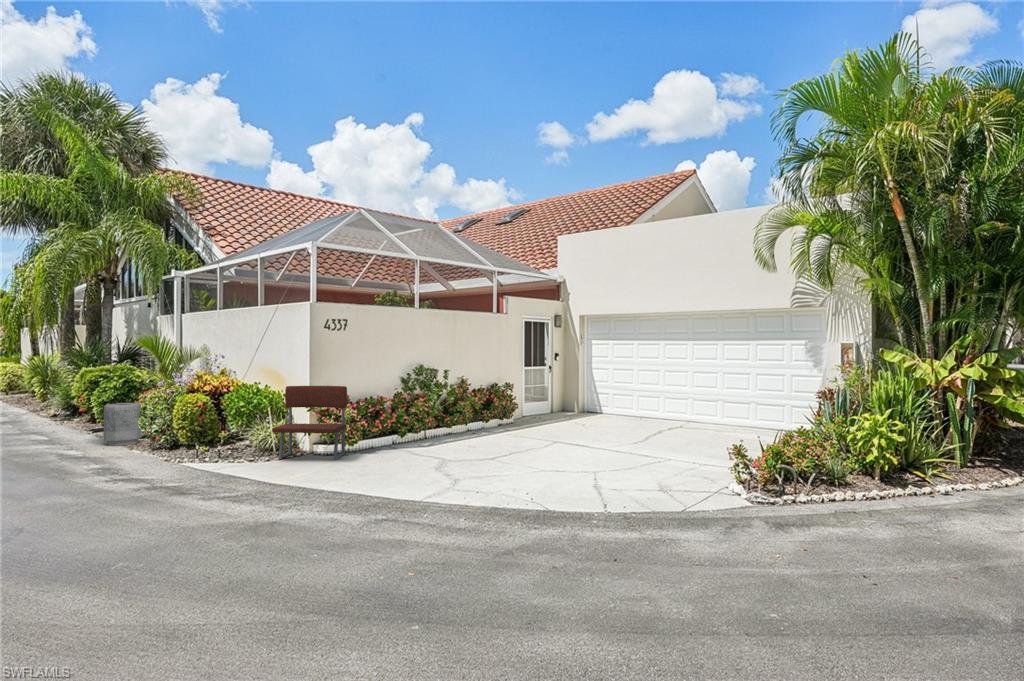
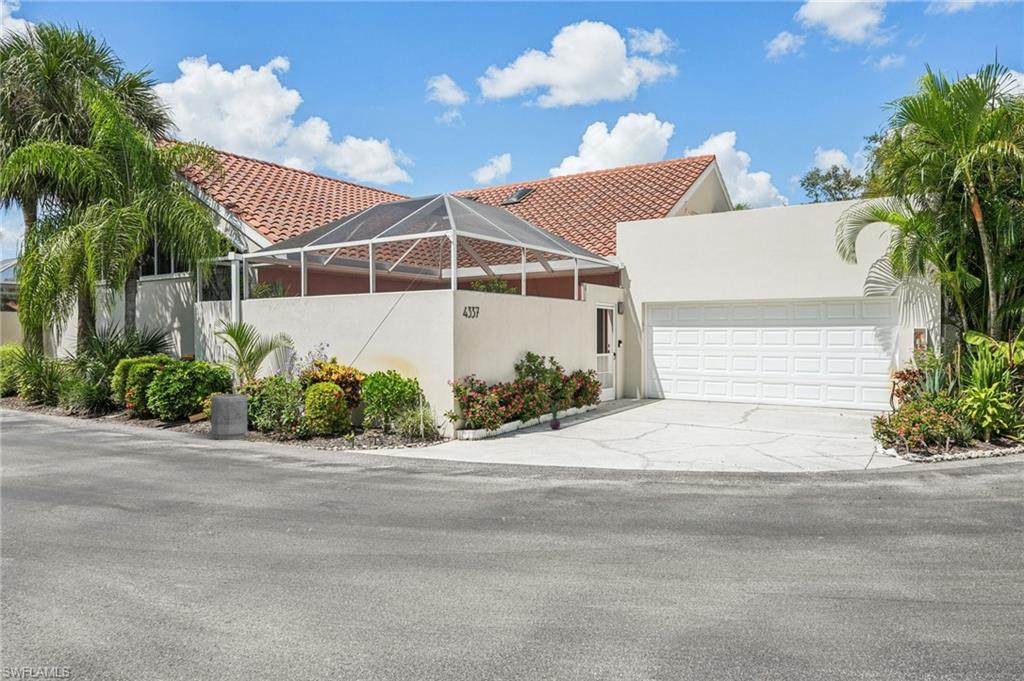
bench: present [272,386,347,460] -> none [435,372,499,445]
decorative plant: none [419,414,448,444] -> present [549,402,560,429]

